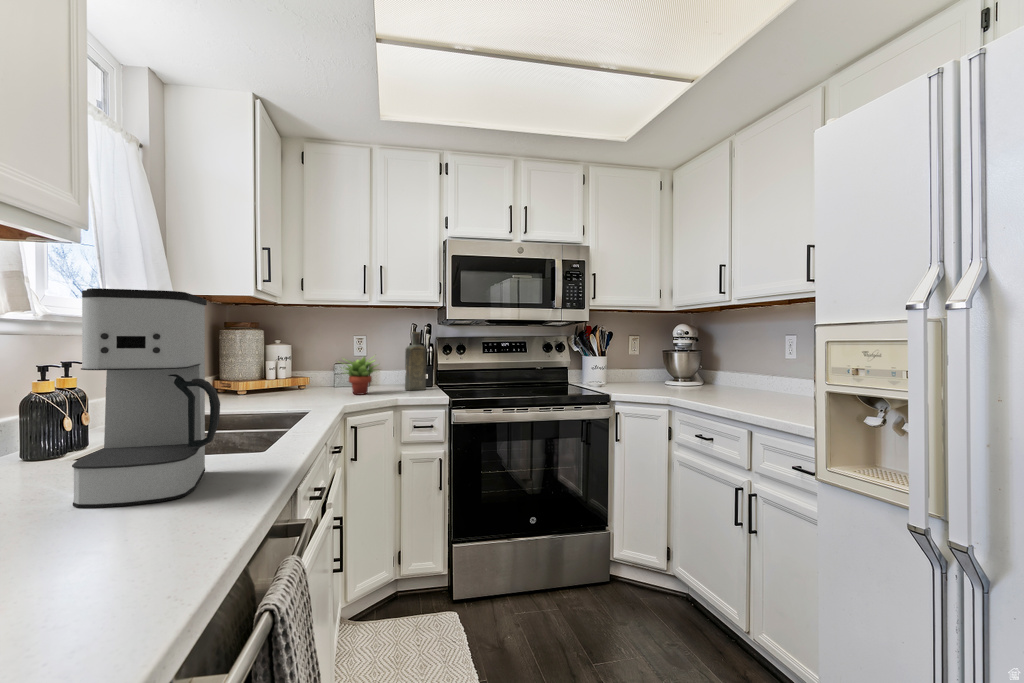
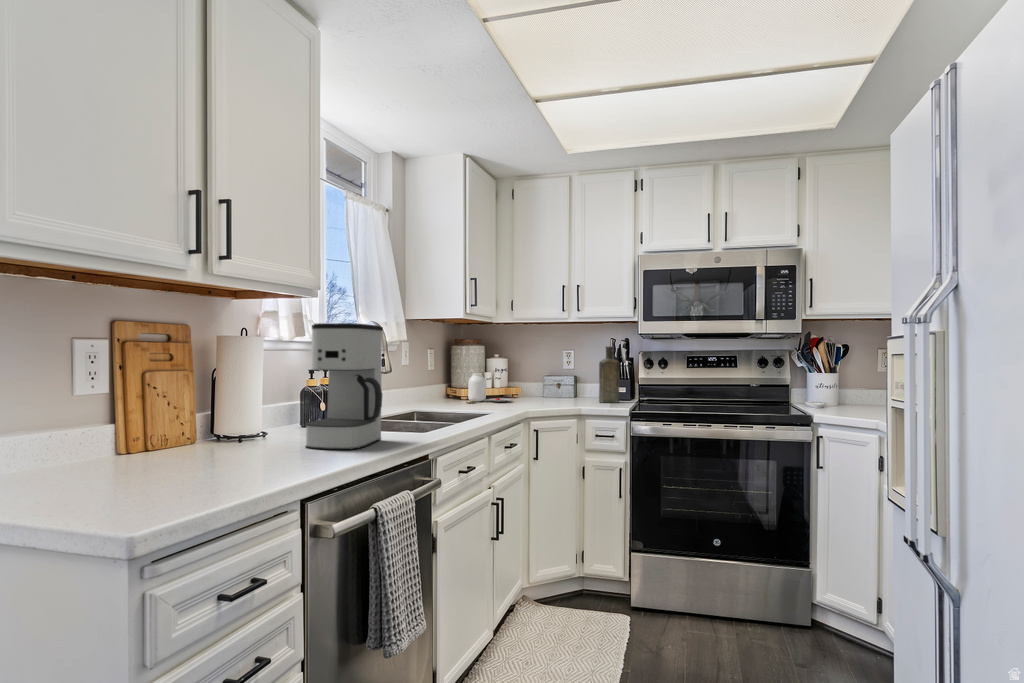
succulent plant: present [345,357,377,395] -> none [533,367,572,404]
jar: none [252,363,311,399] -> present [466,373,511,403]

